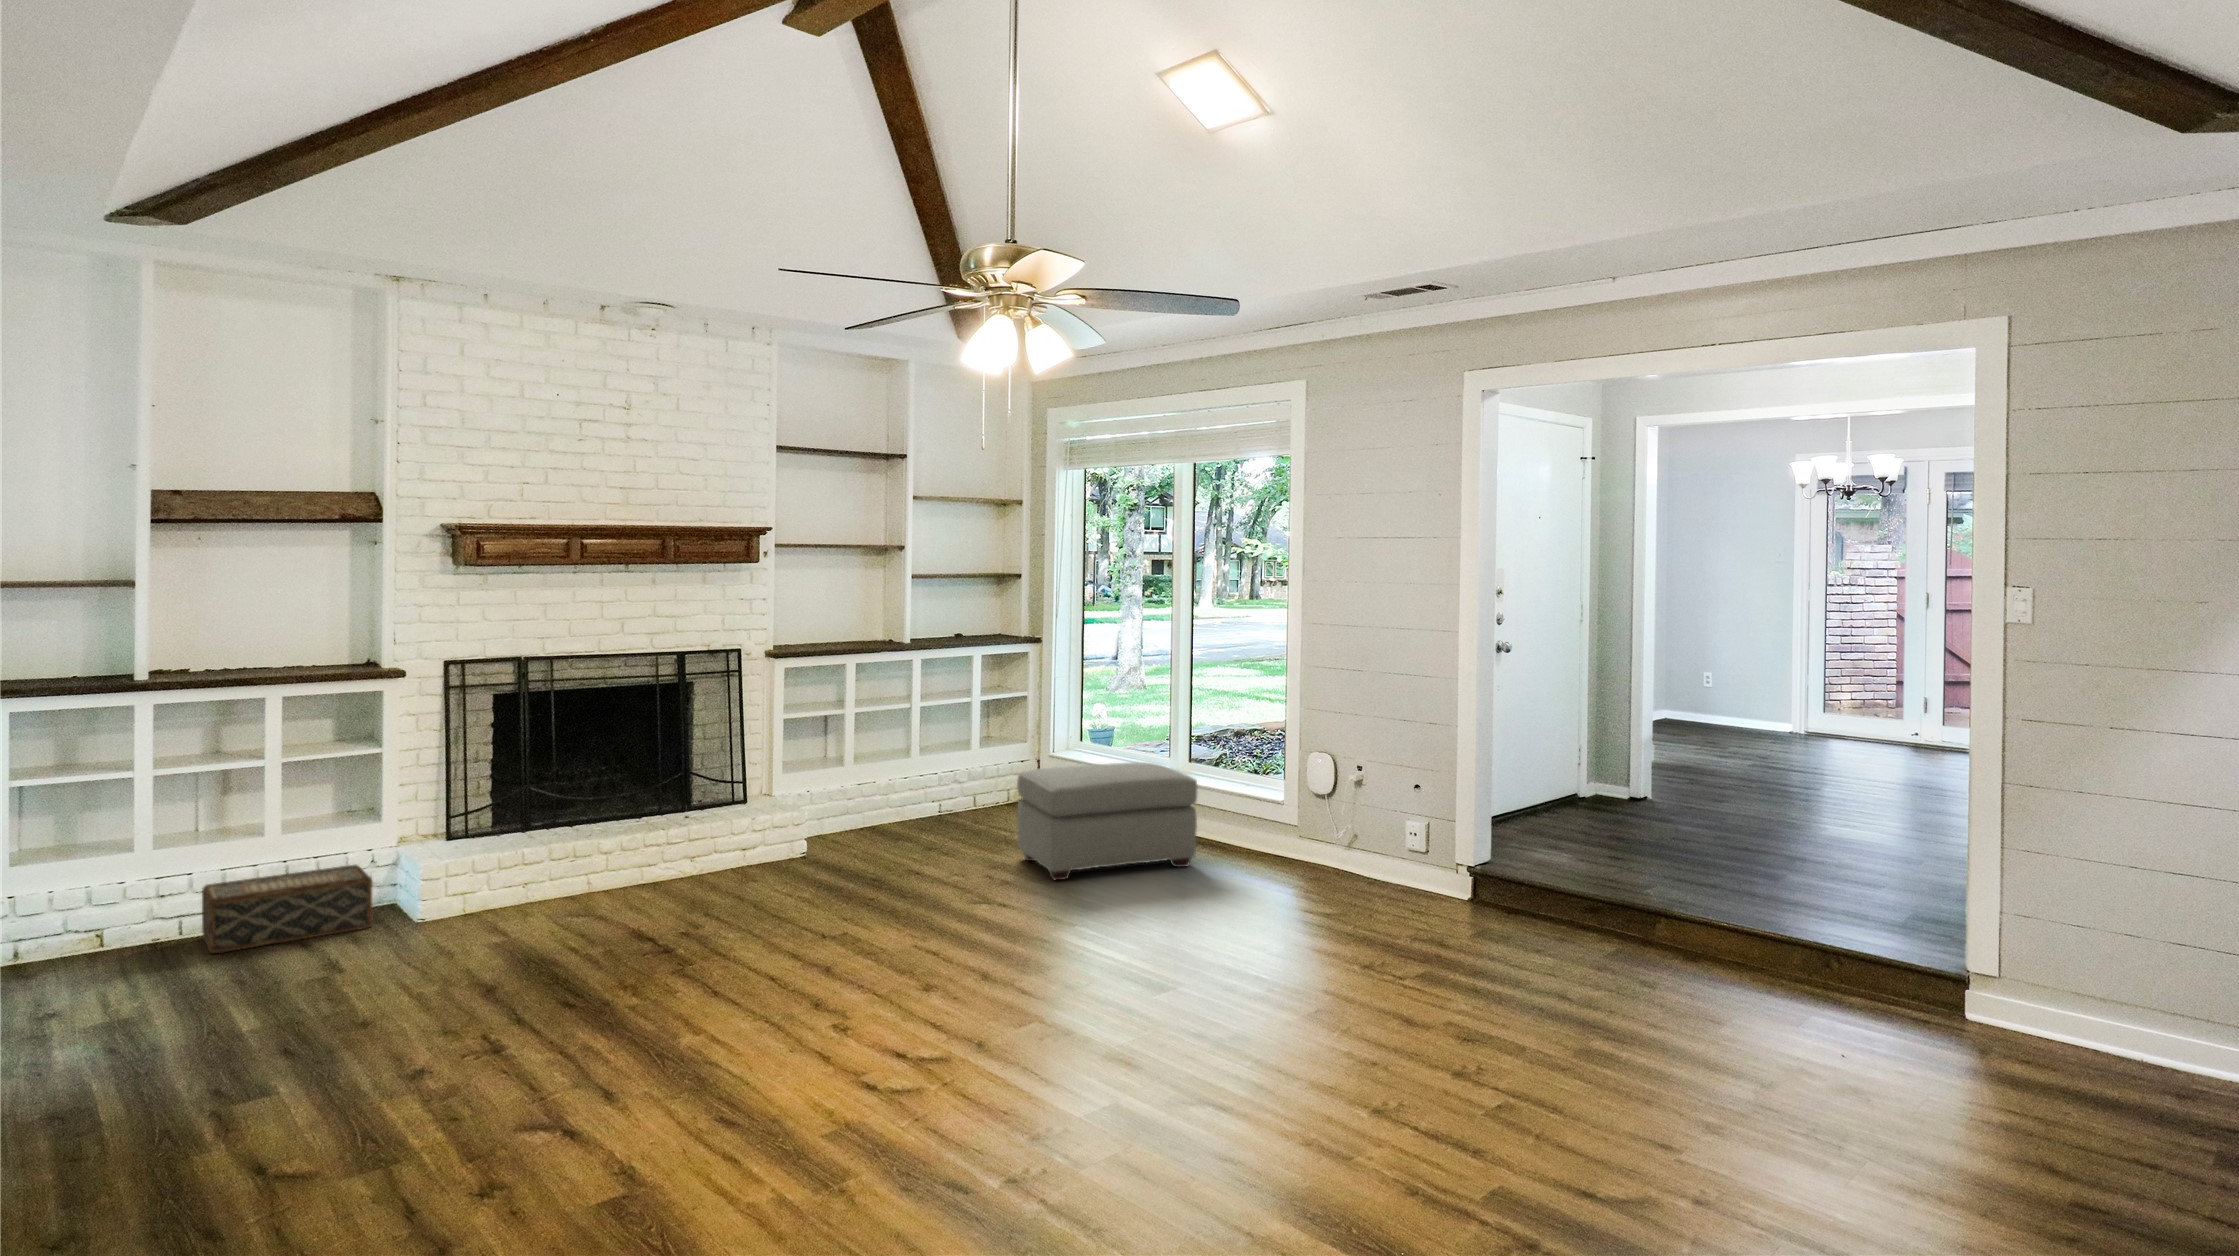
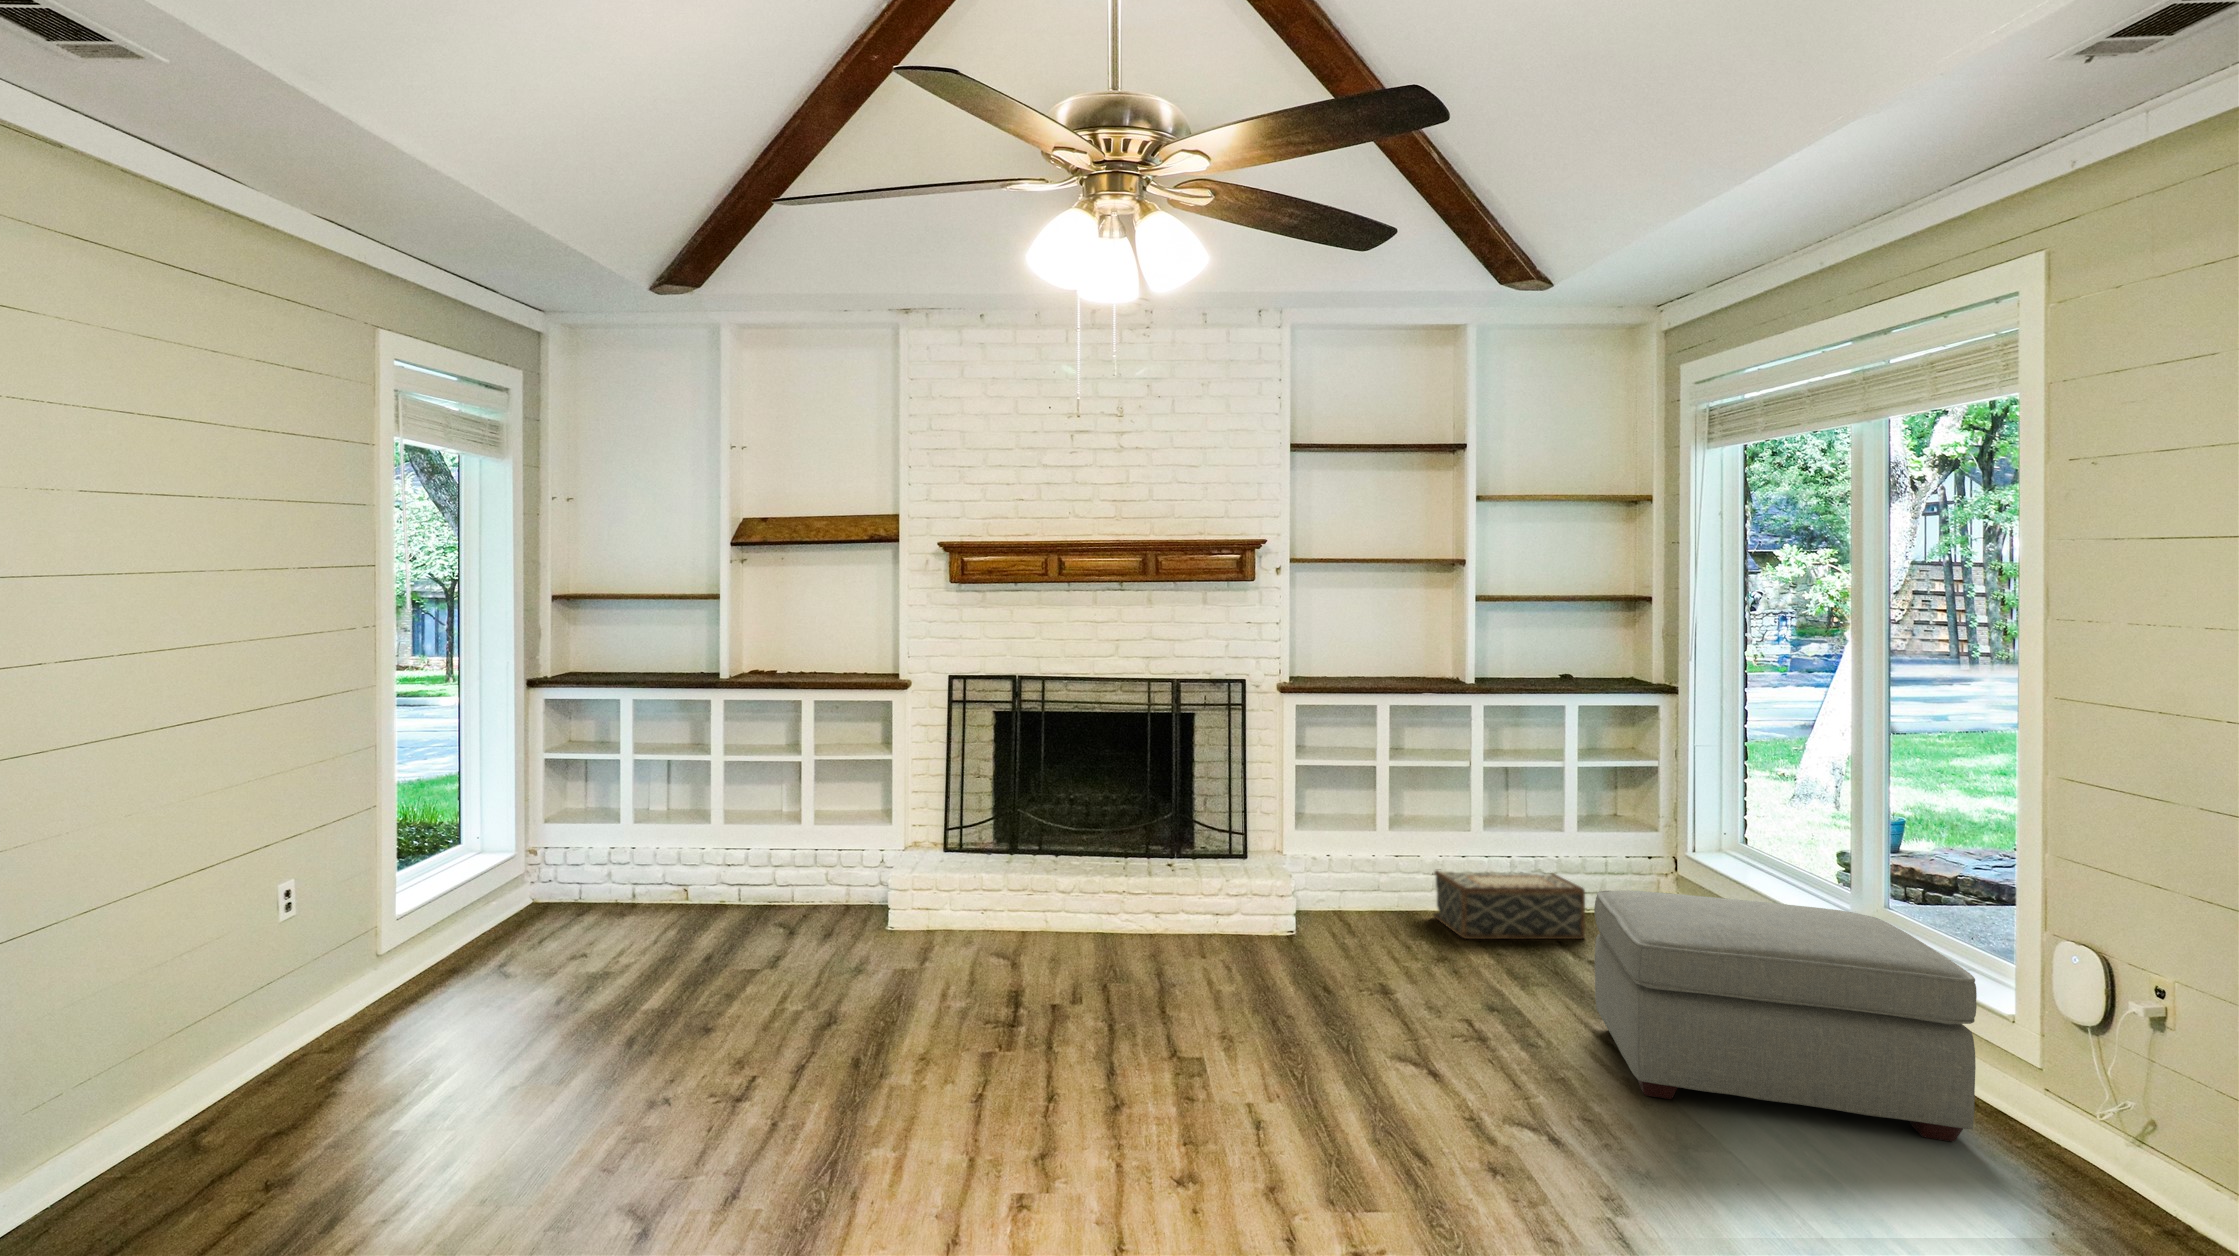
woven basket: present [202,865,372,953] -> present [1433,870,1585,939]

